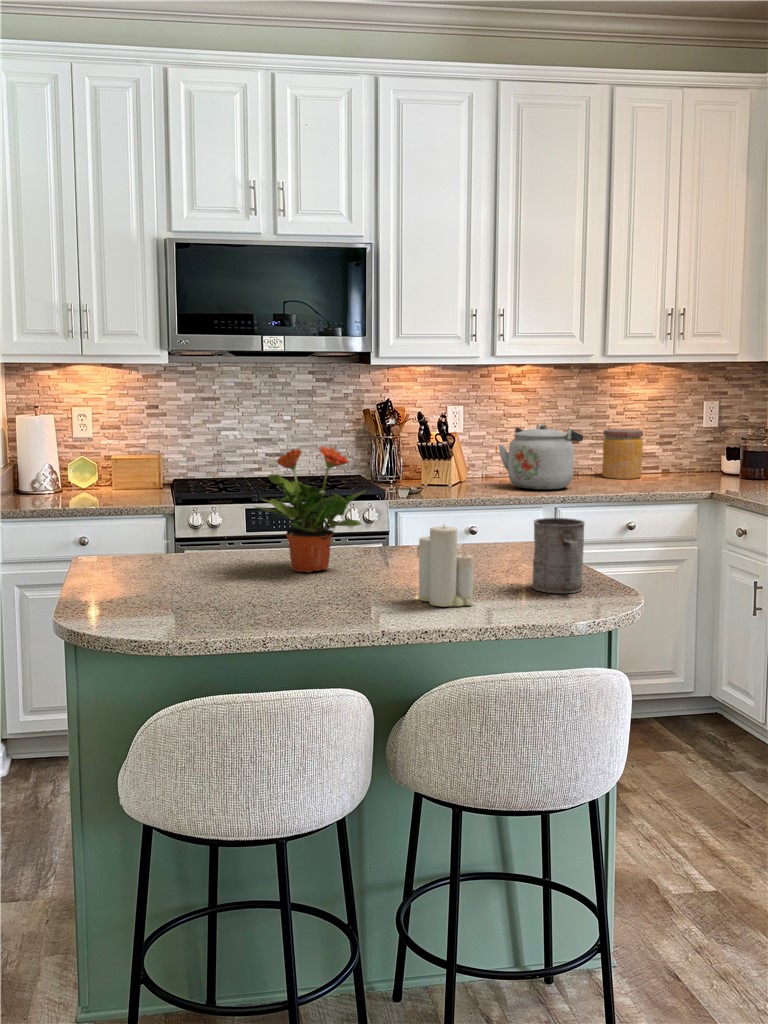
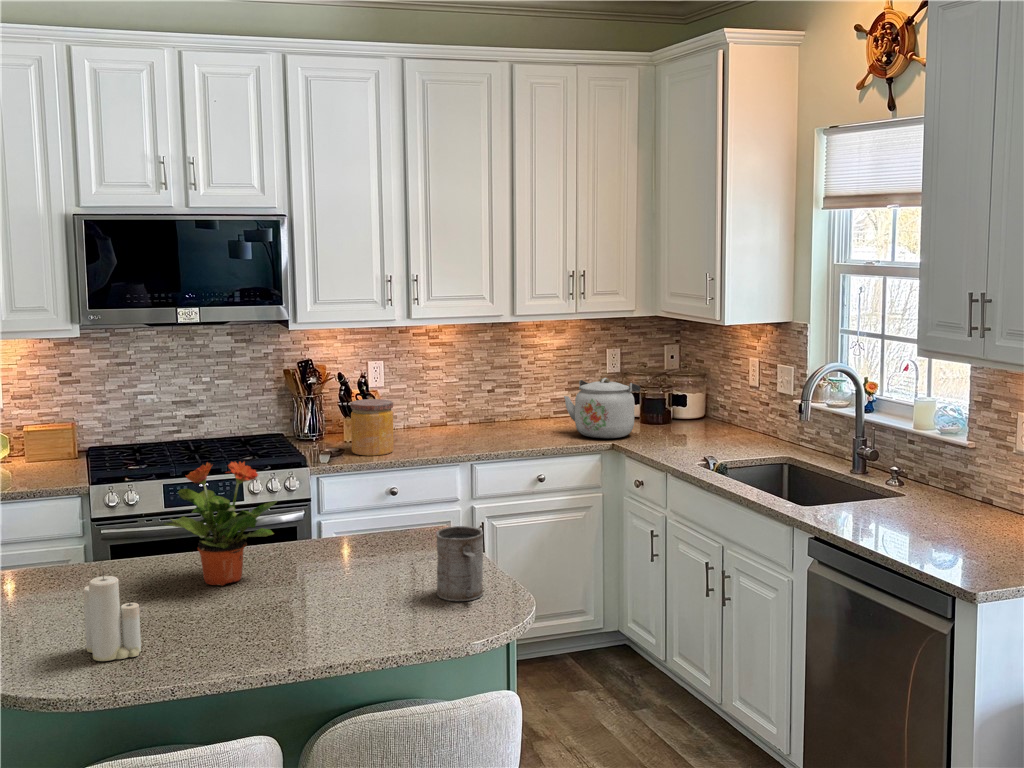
kettle: present [498,424,583,490] -> present [564,378,640,438]
jar: present [602,429,643,479] -> present [351,399,394,456]
candle: present [419,526,473,606] -> present [83,572,141,661]

